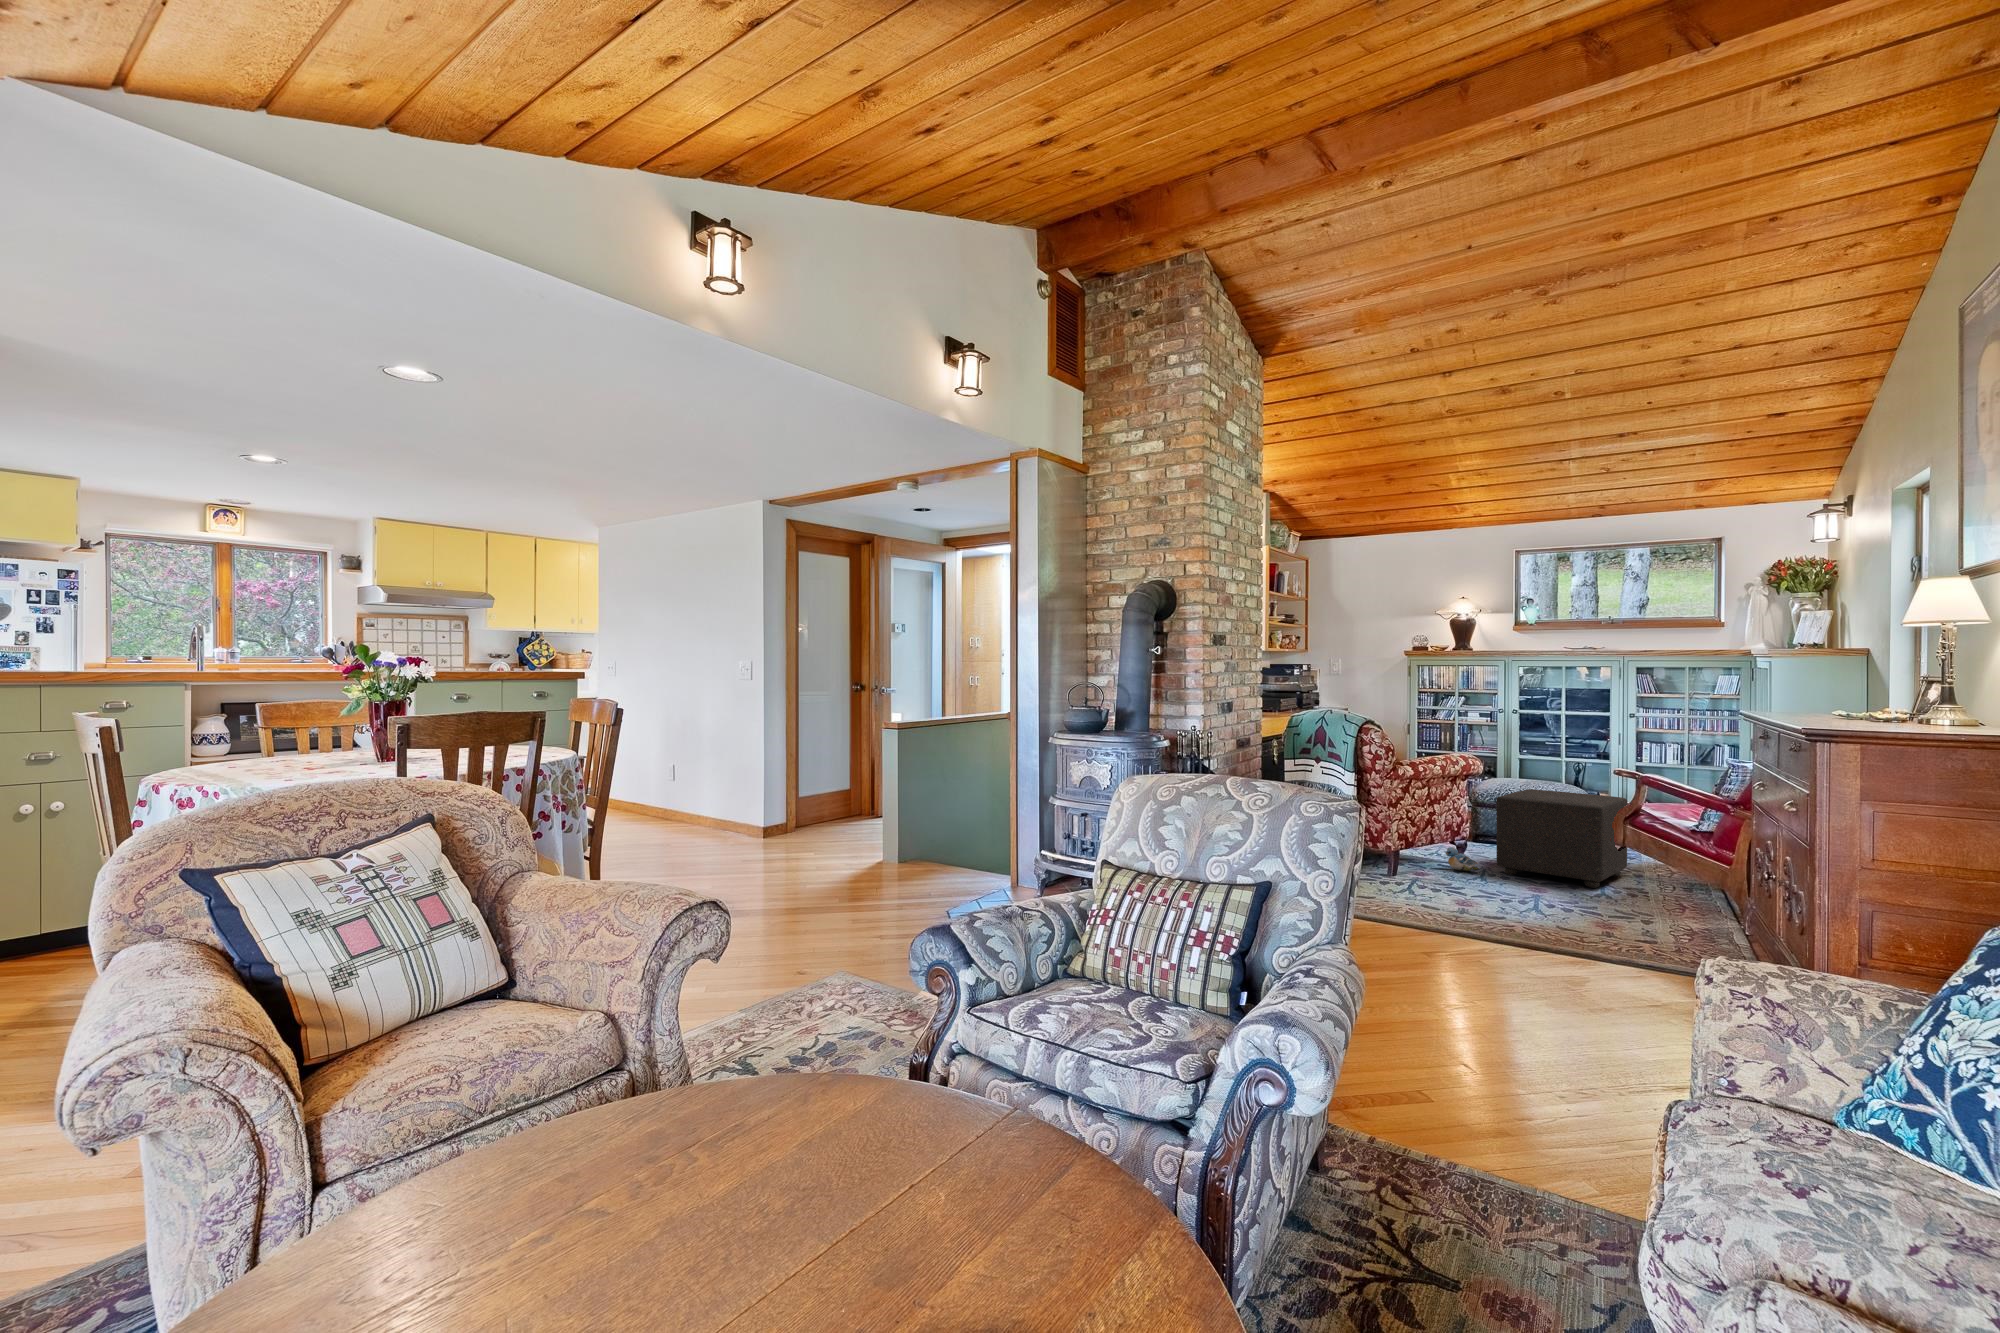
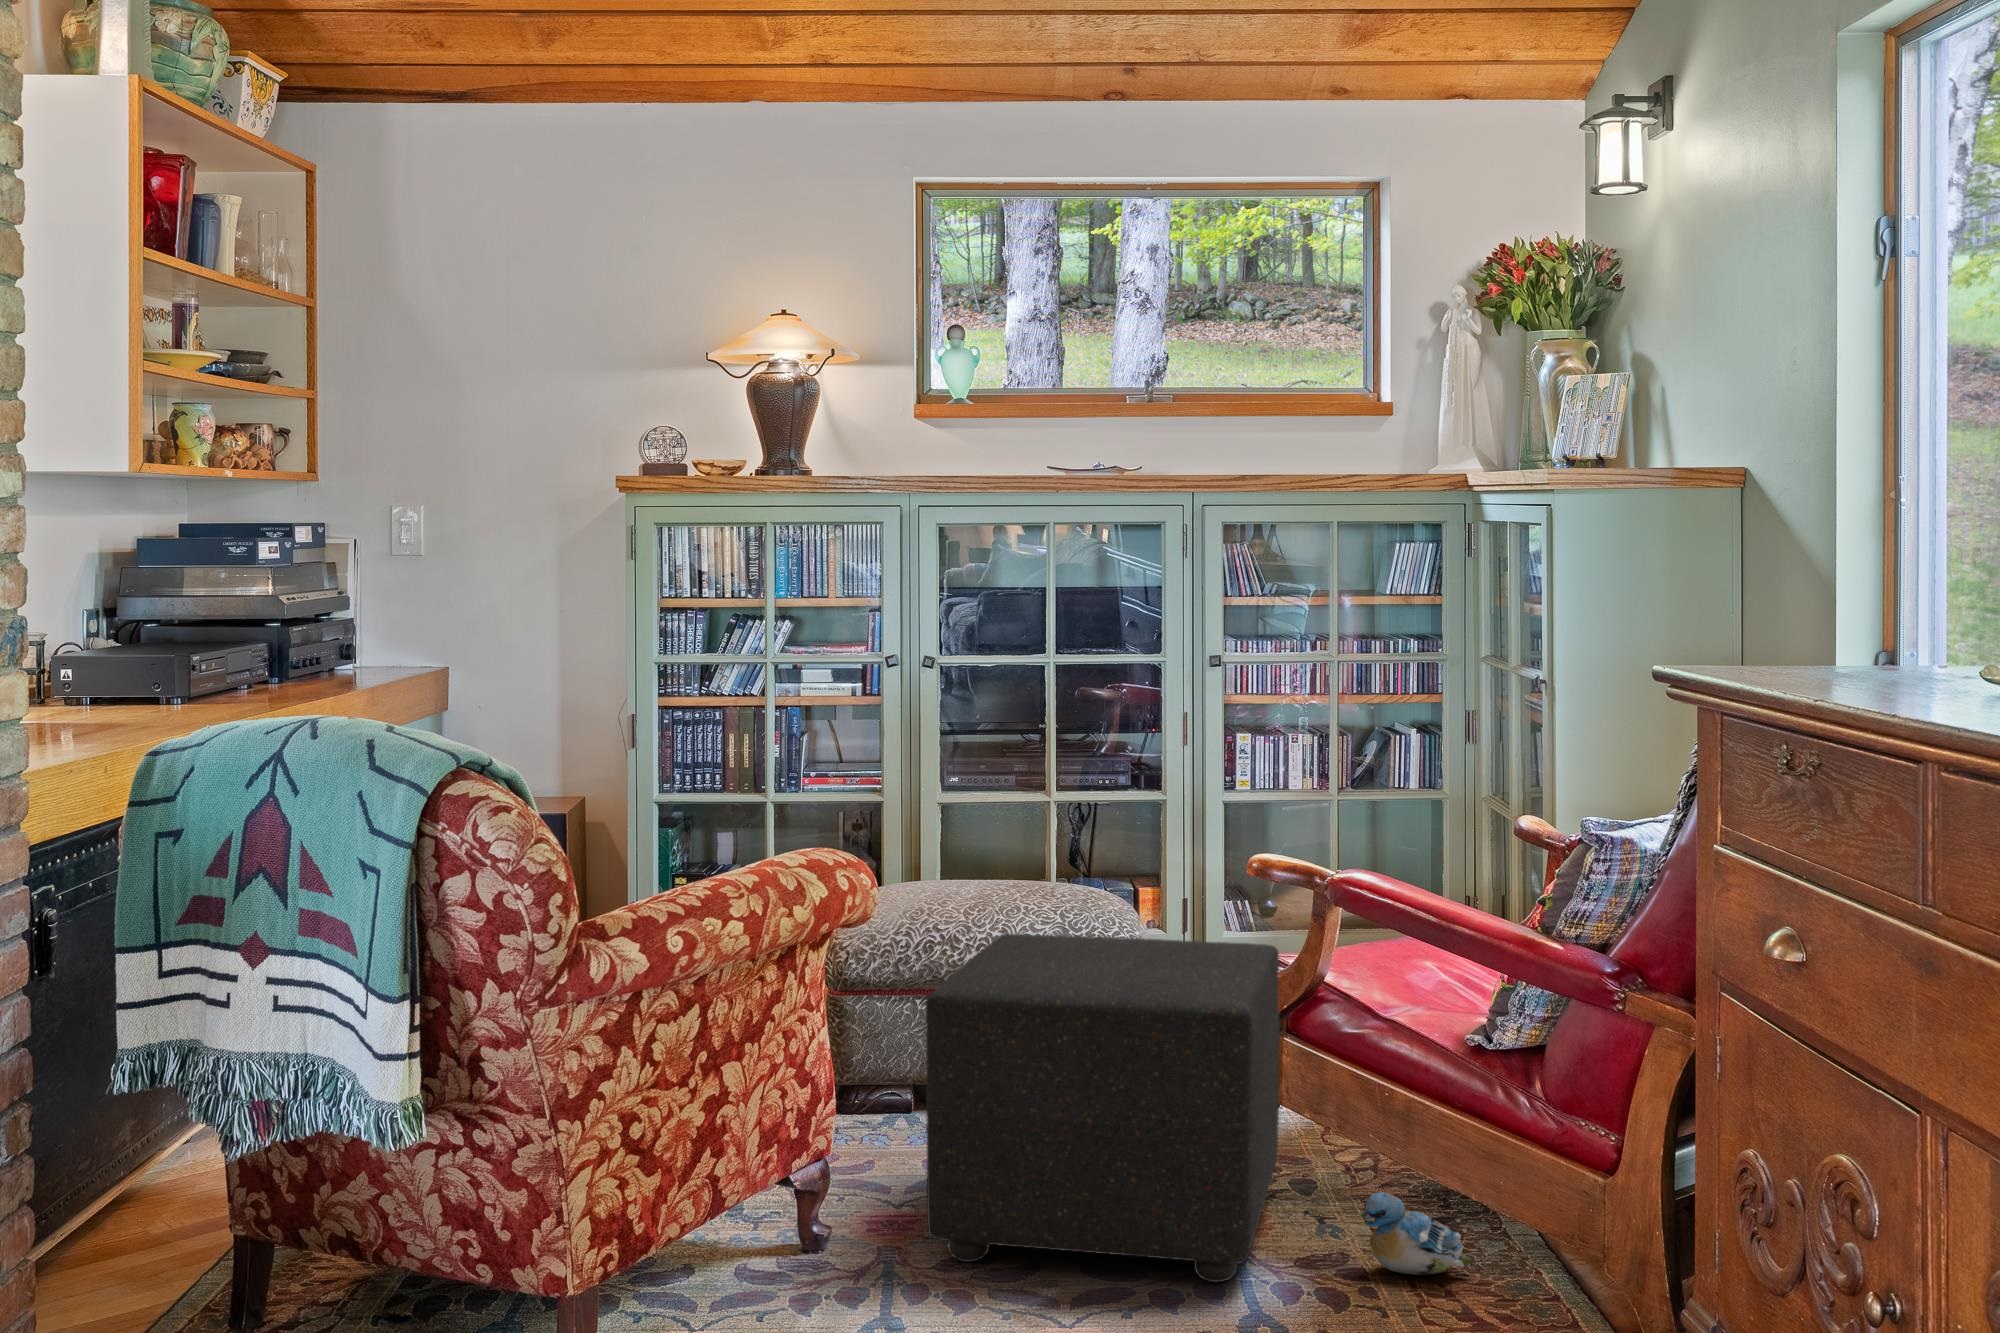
plush toy: present [1446,847,1479,871] -> present [1360,1192,1476,1275]

